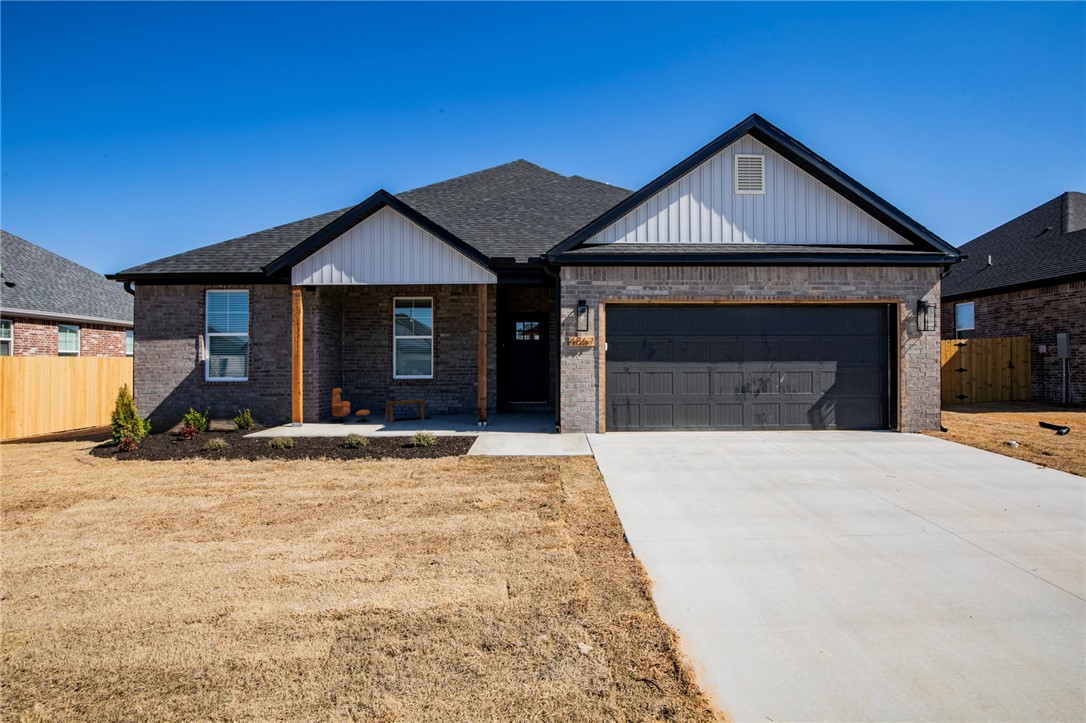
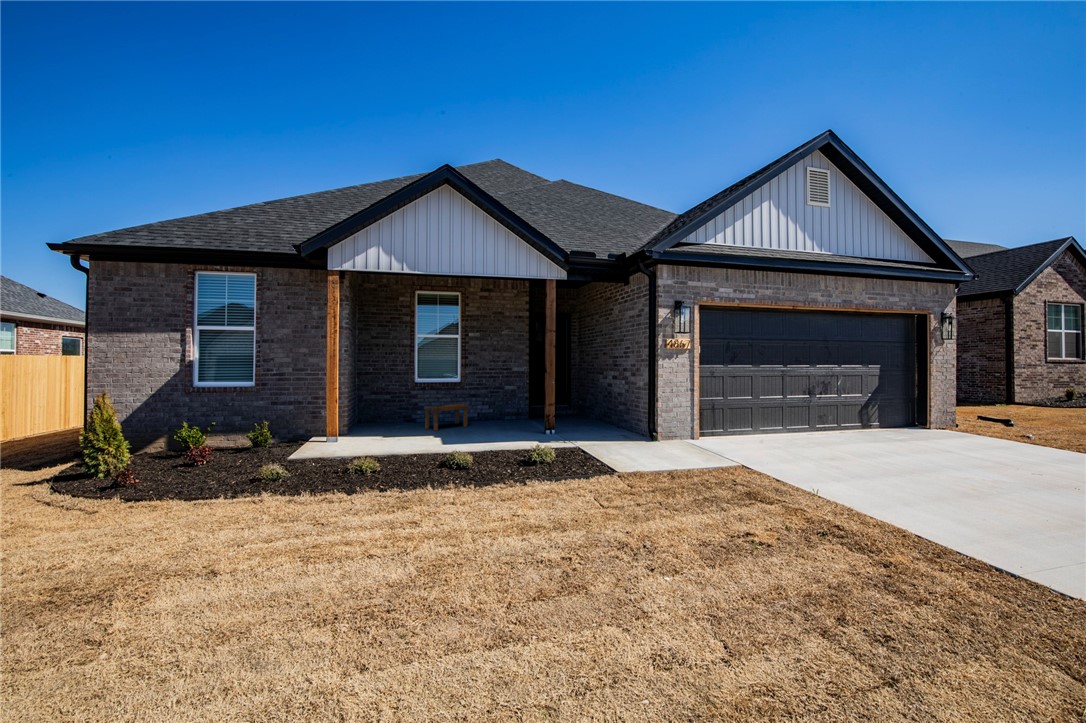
lounge chair: present [332,388,371,423] -> none [363,393,411,434]

